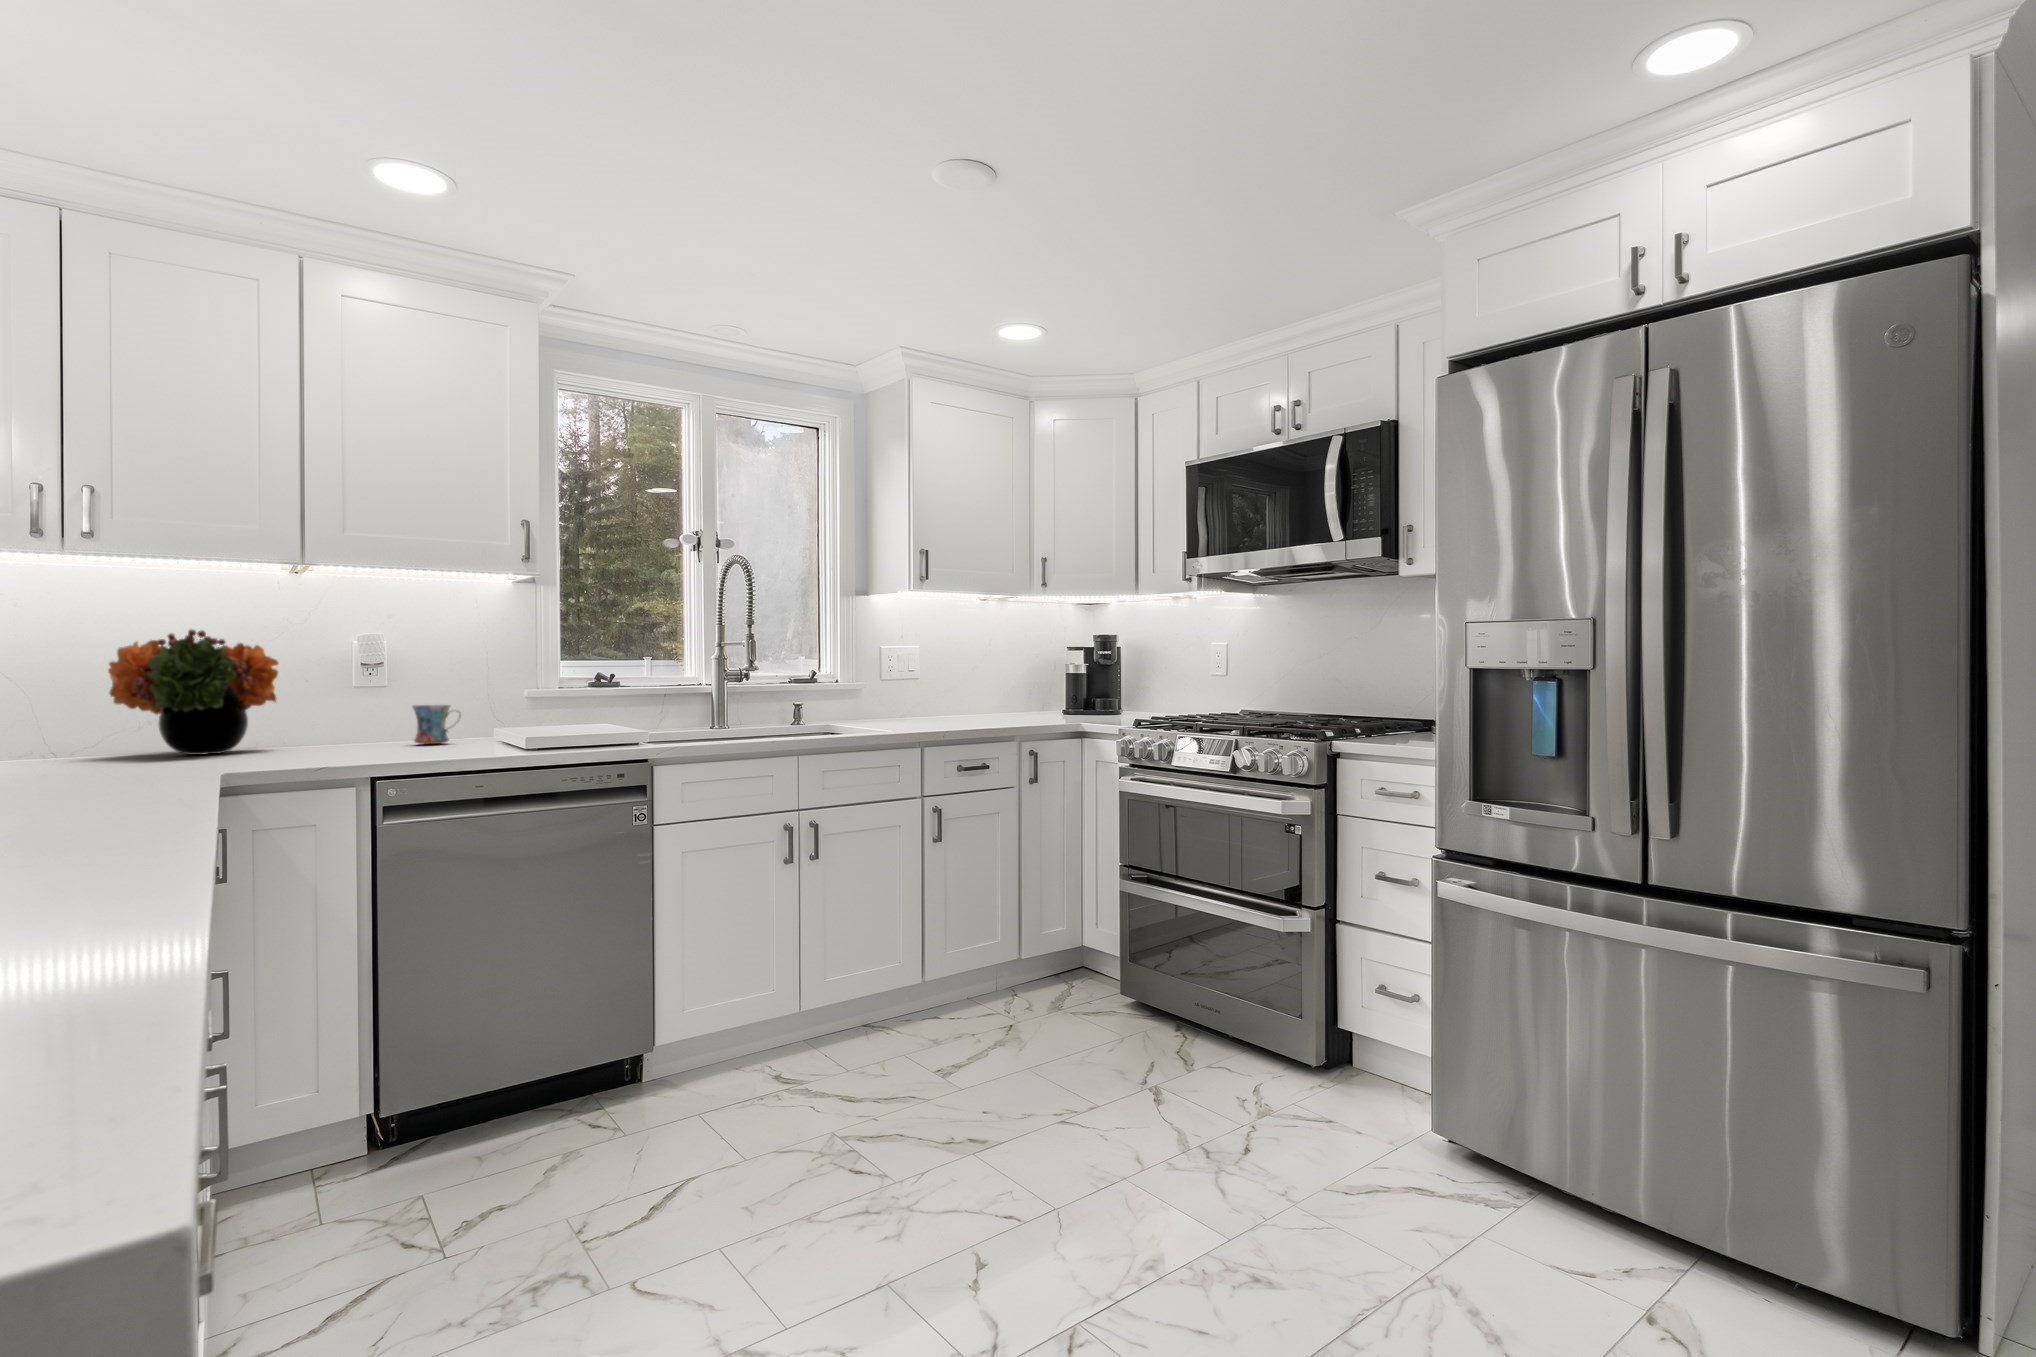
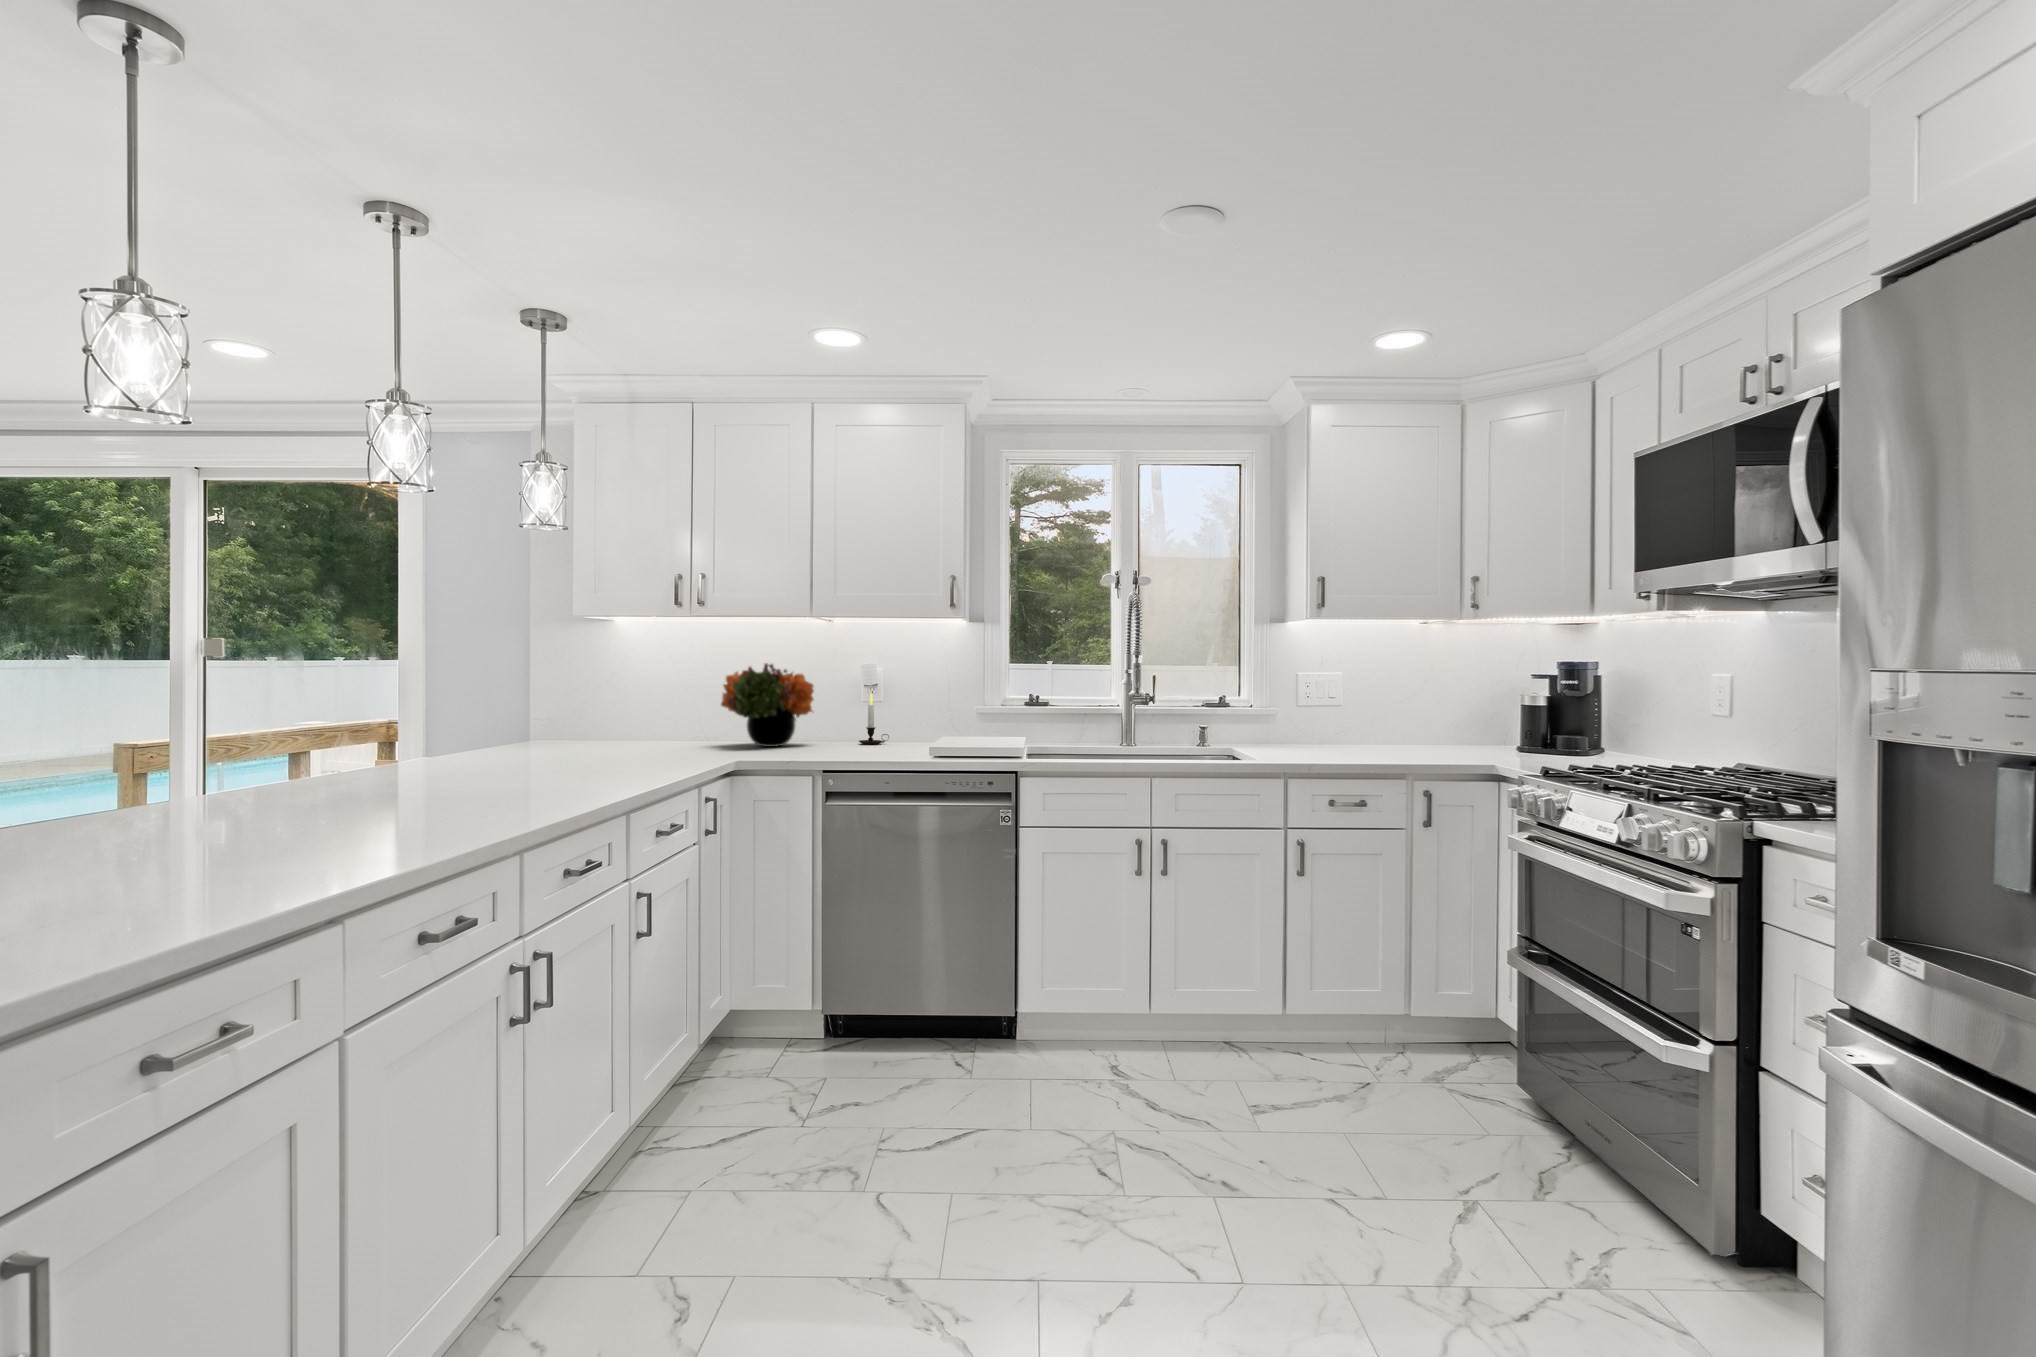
candle: none [344,672,393,744] -> present [859,692,889,744]
mug: present [413,705,460,744] -> none [889,718,919,748]

